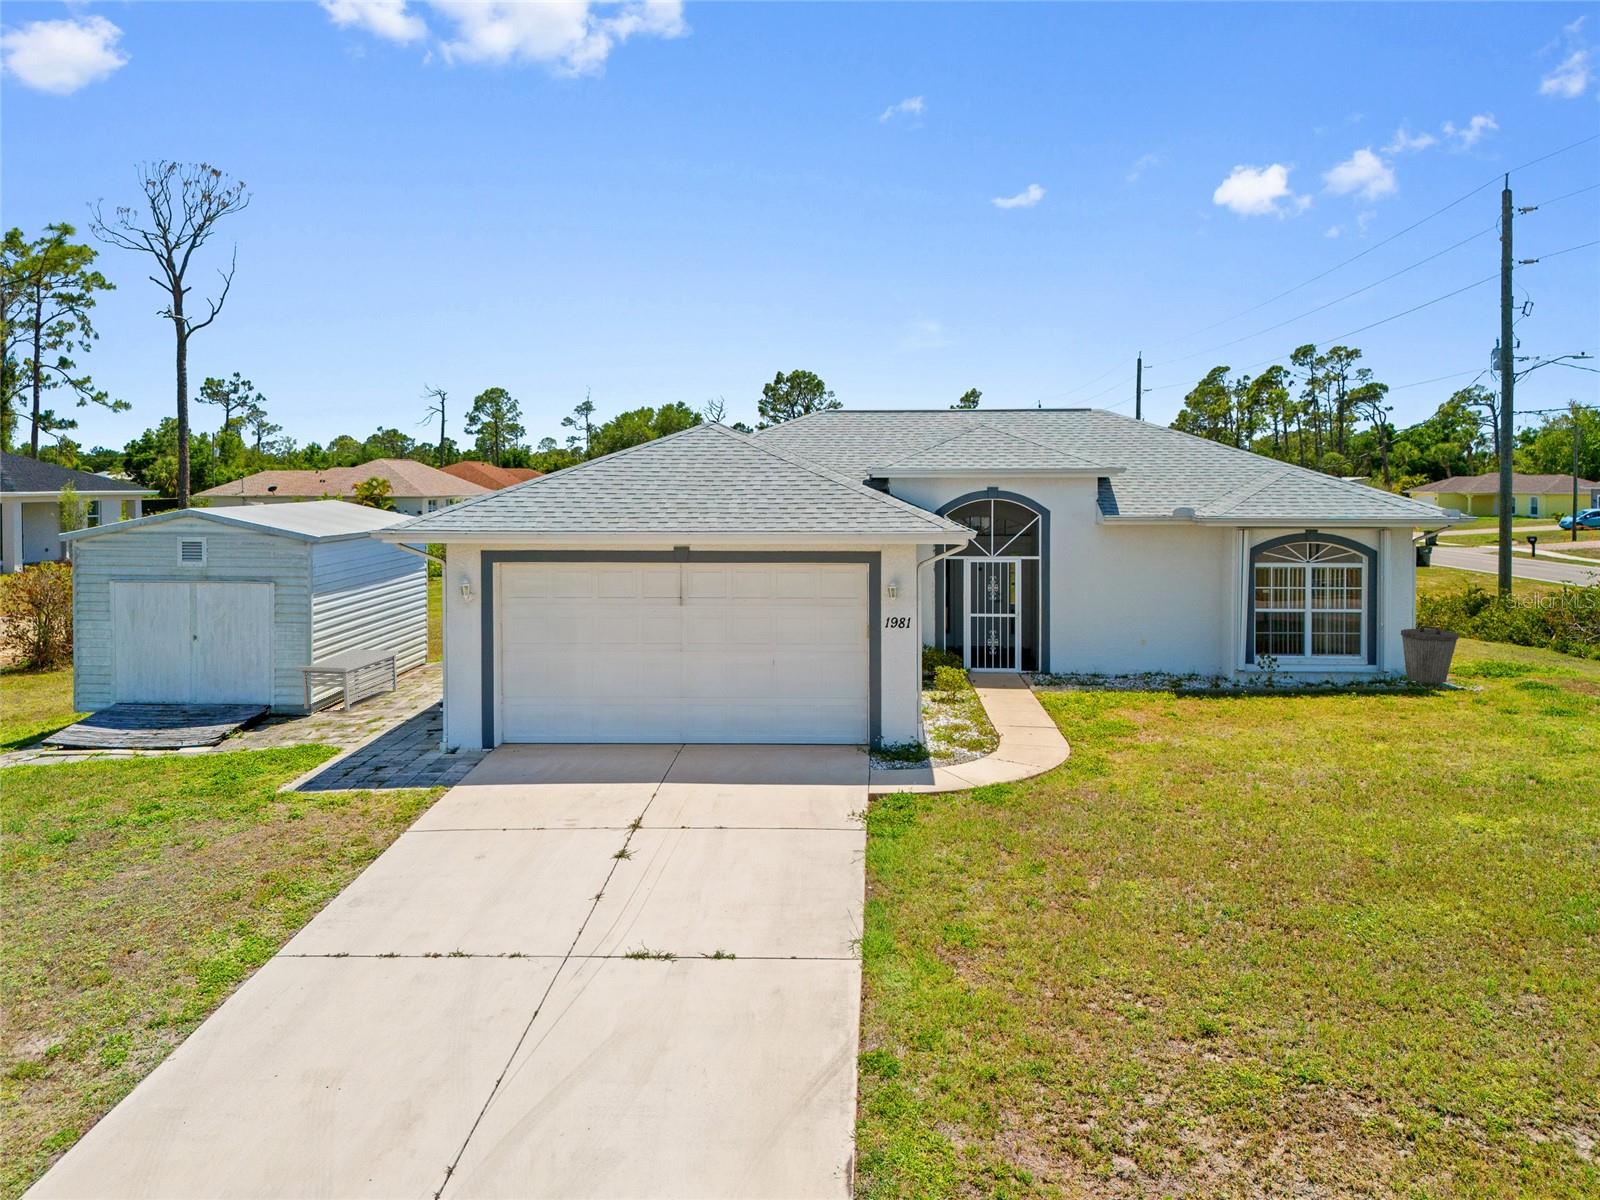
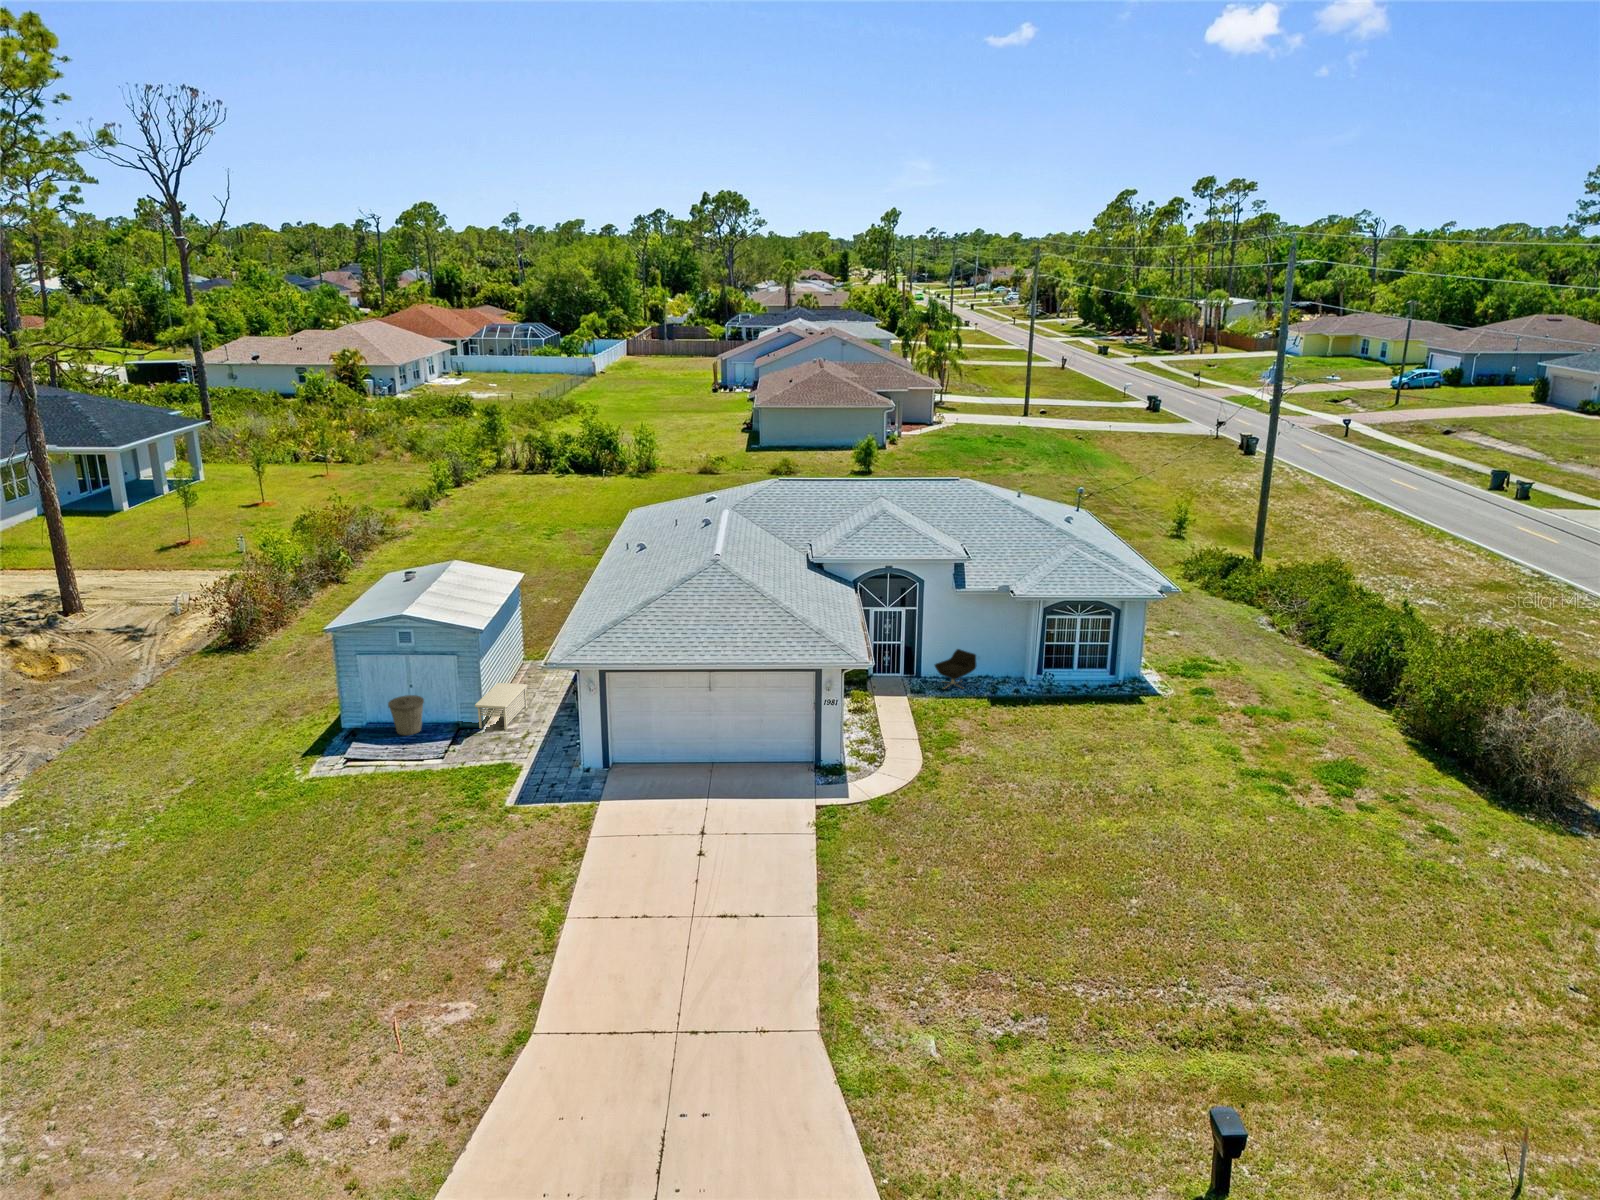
lounge chair: none [1071,622,1142,680] -> present [935,649,976,688]
trash can: present [1401,626,1459,683] -> present [388,695,424,735]

